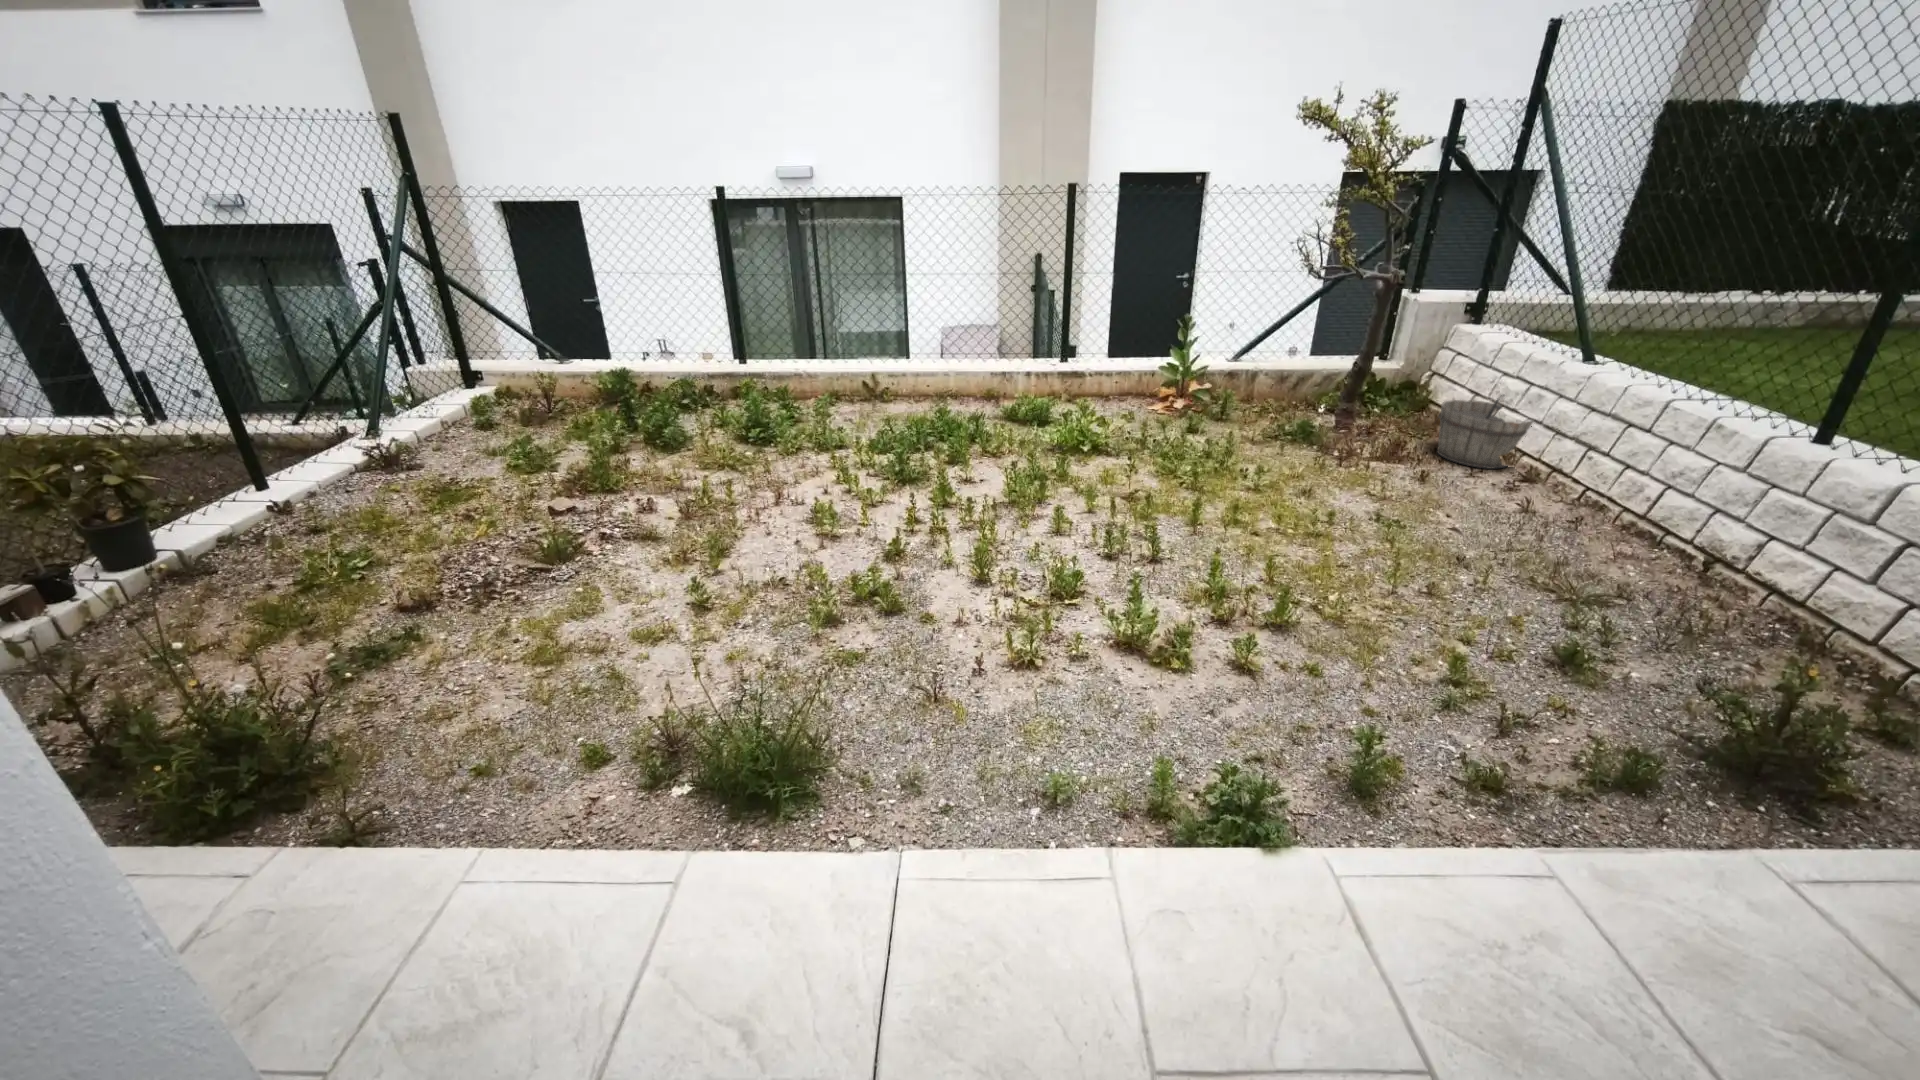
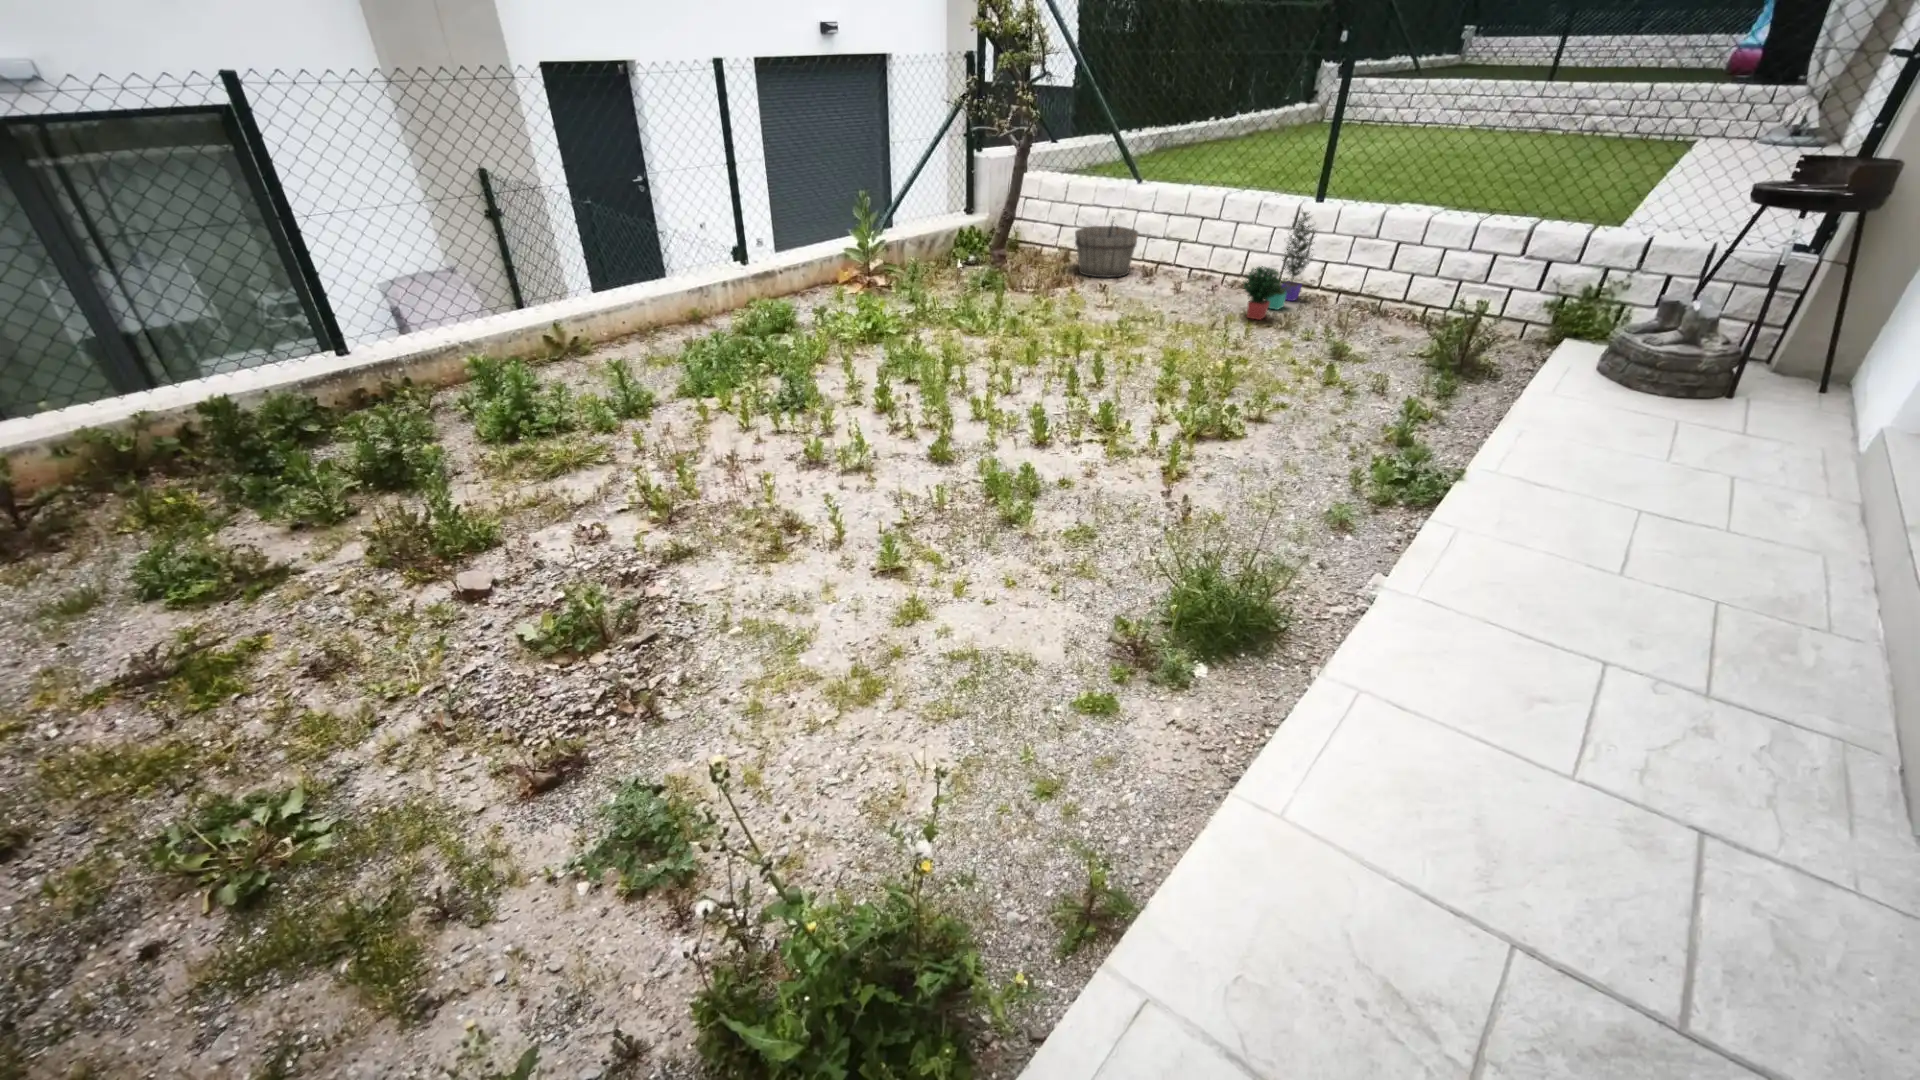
potted plant: none [1535,441,1759,575] -> present [1243,212,1315,320]

